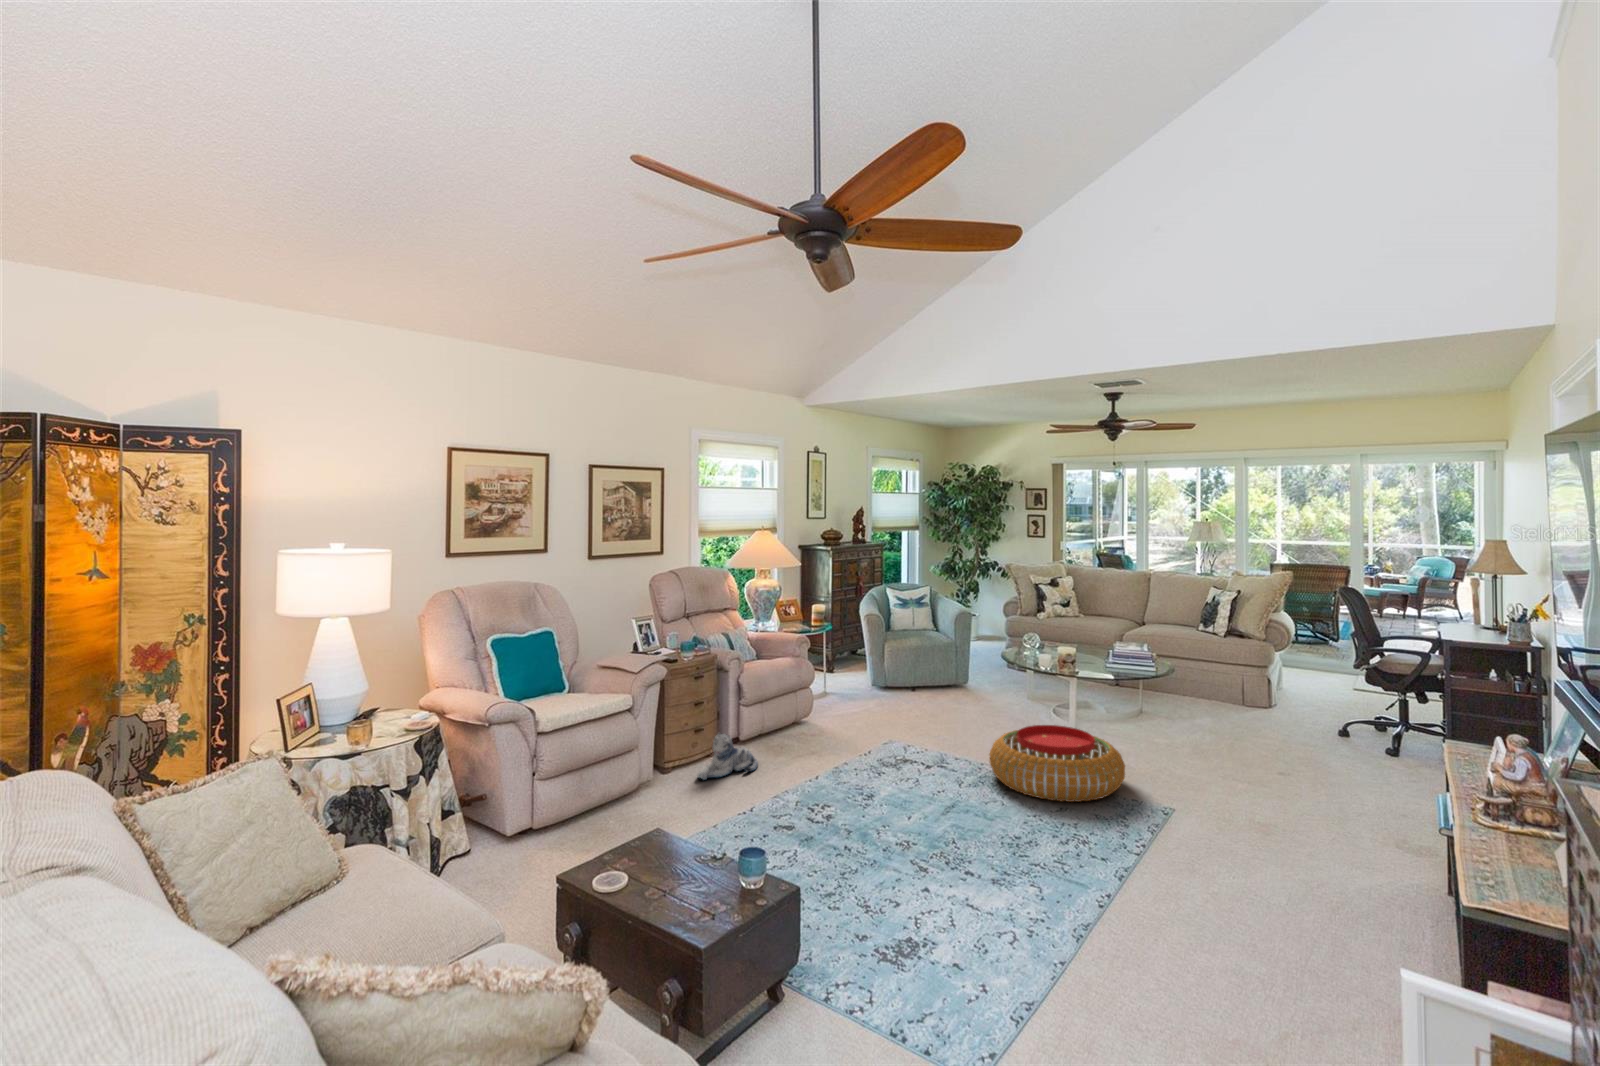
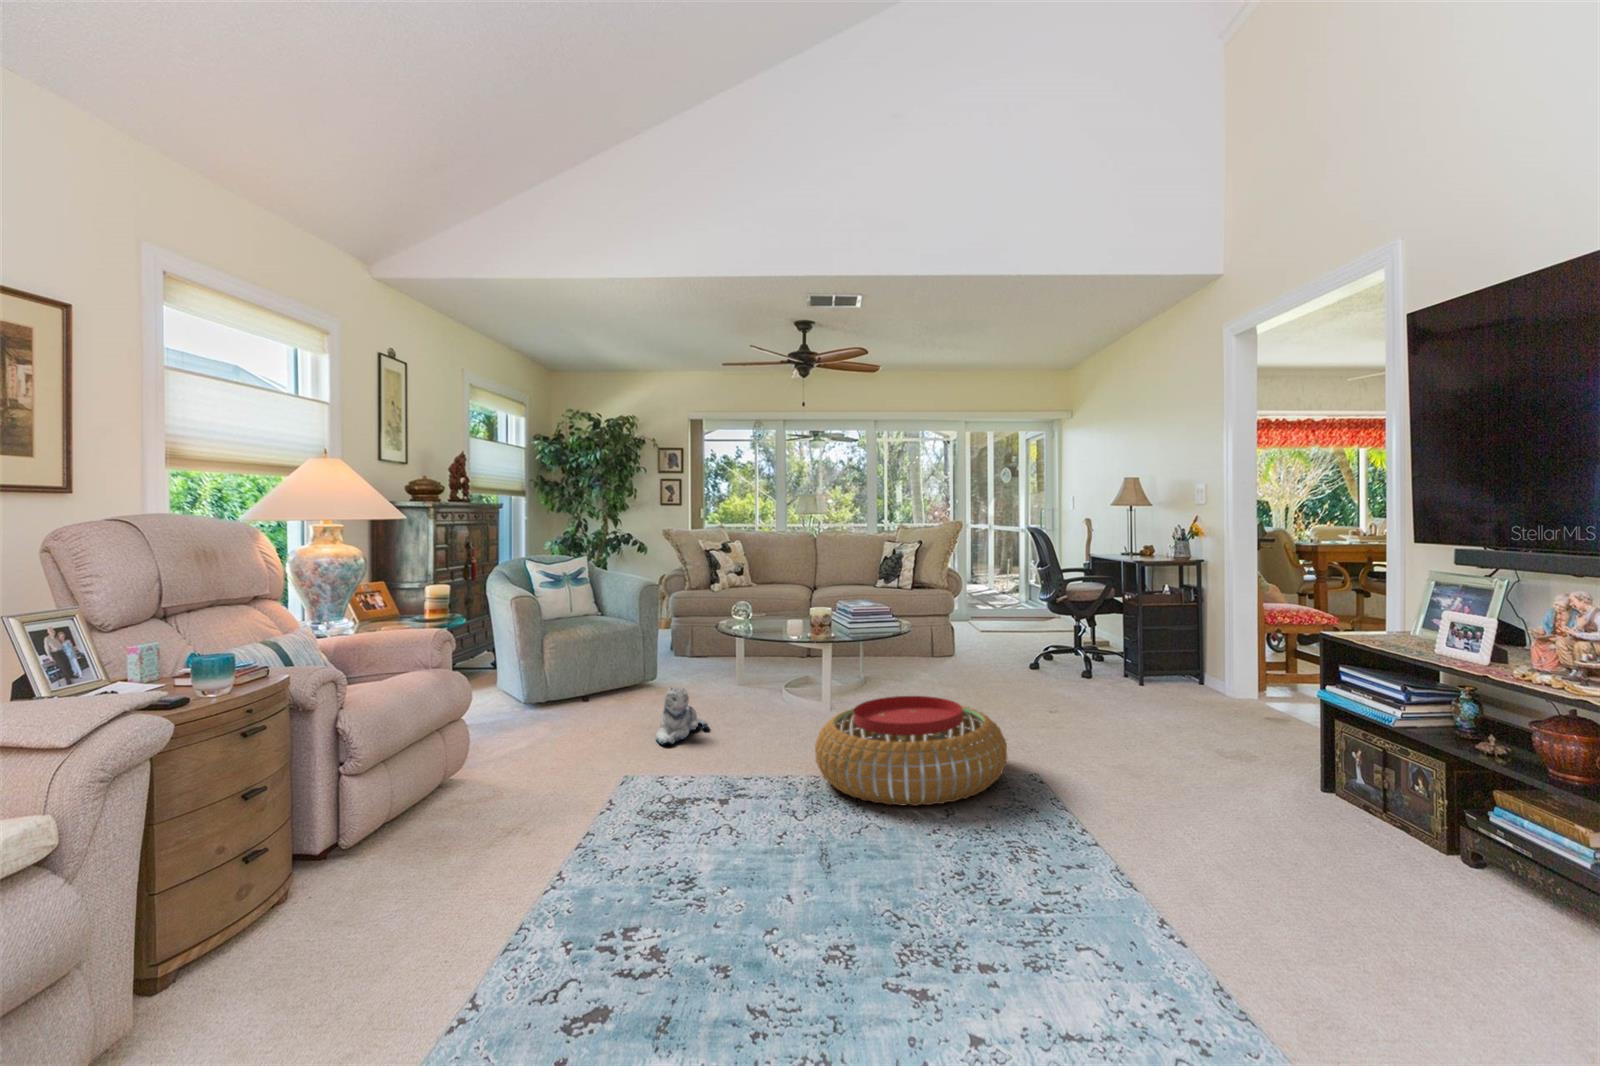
plush toy: present [697,733,758,780] -> present [656,688,708,745]

